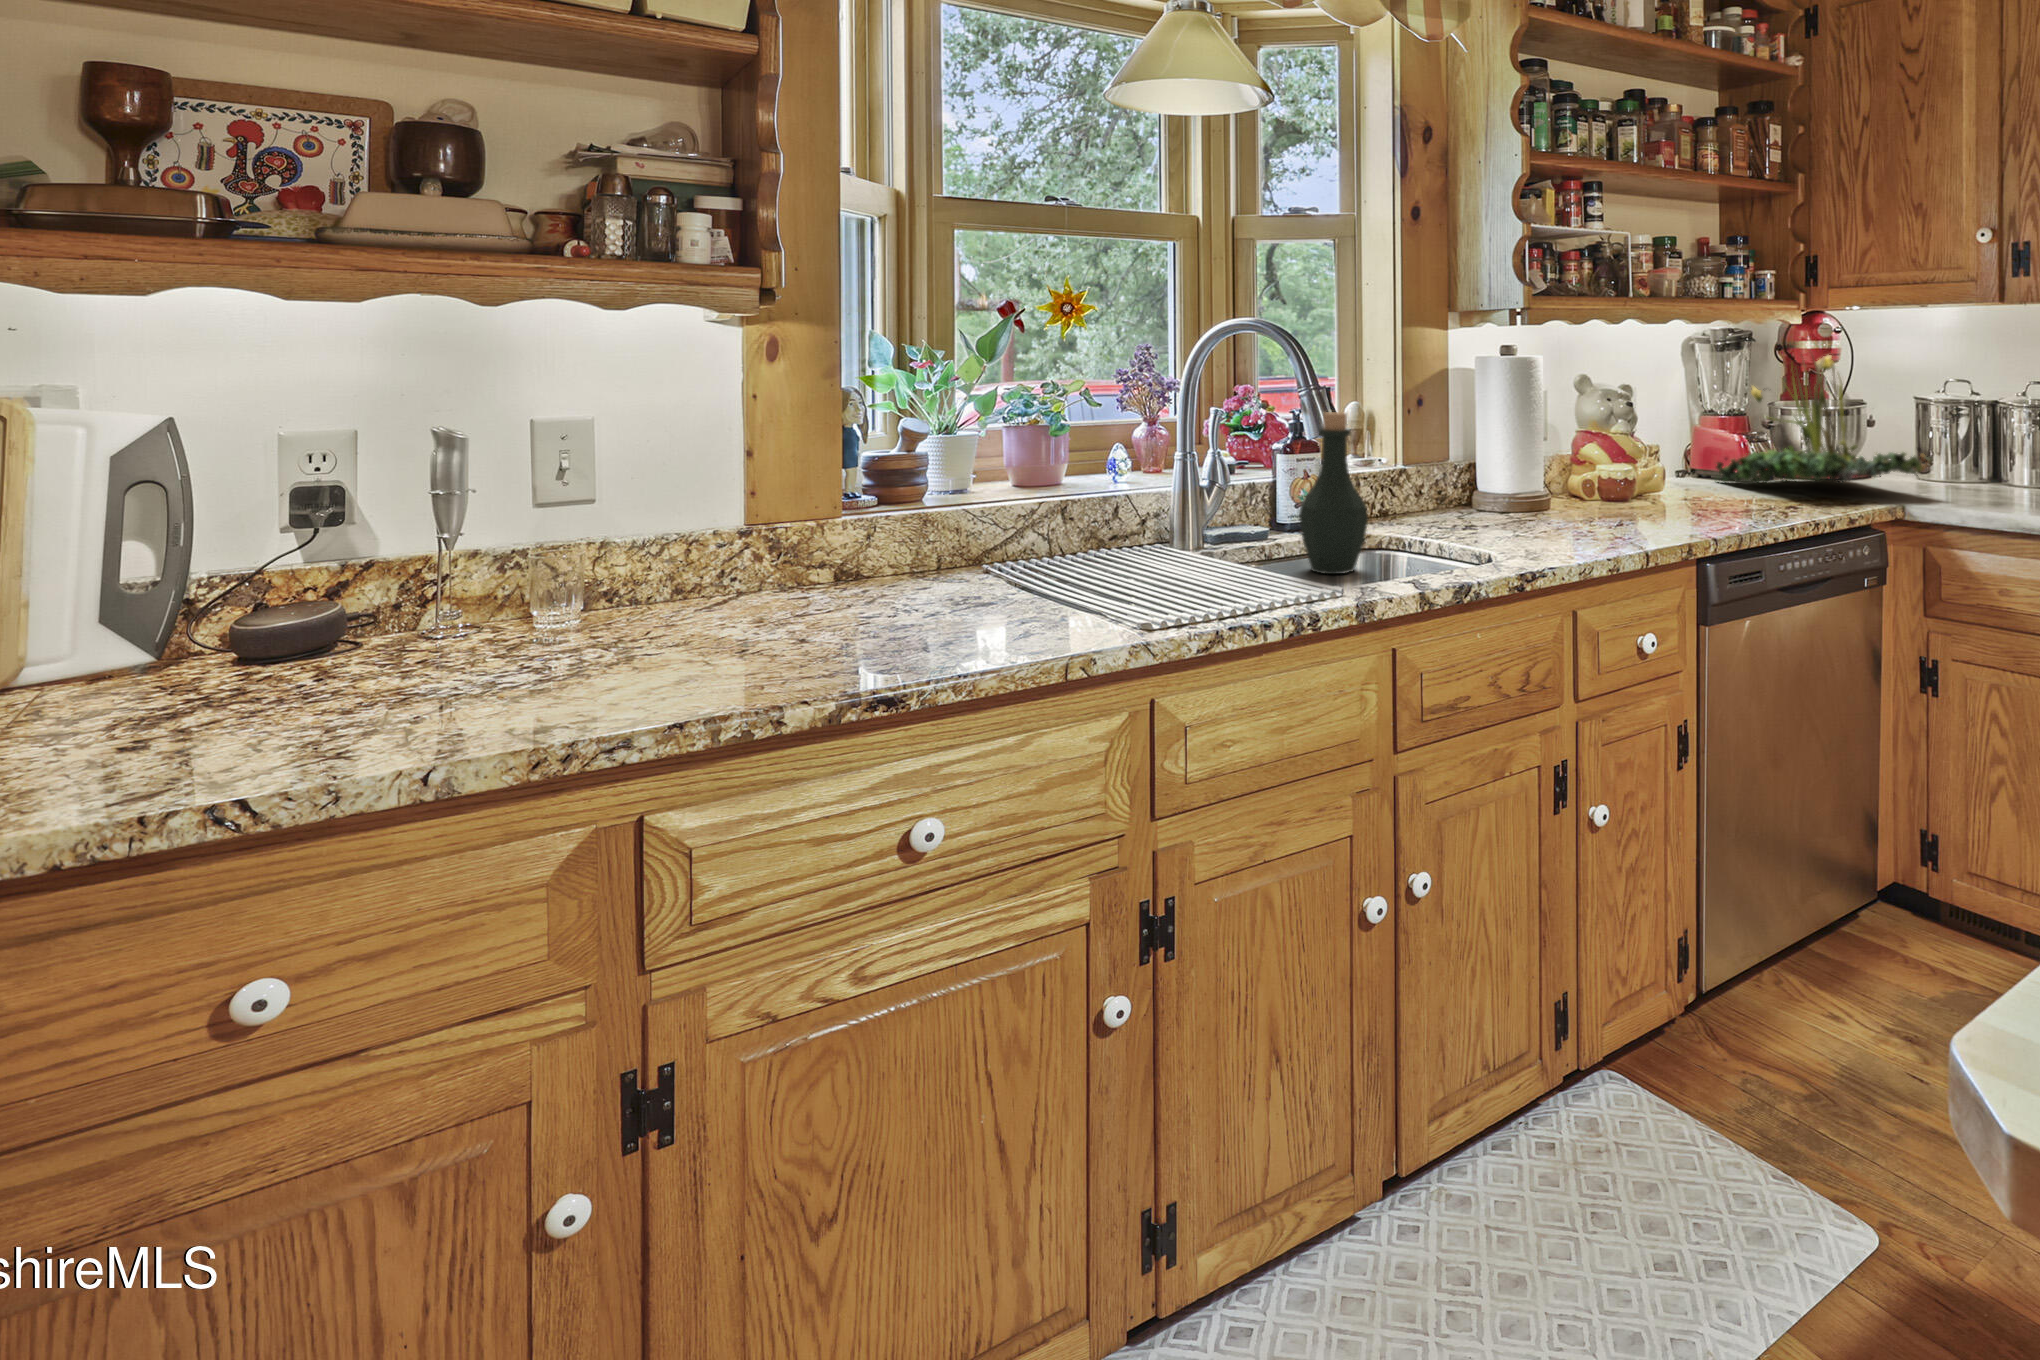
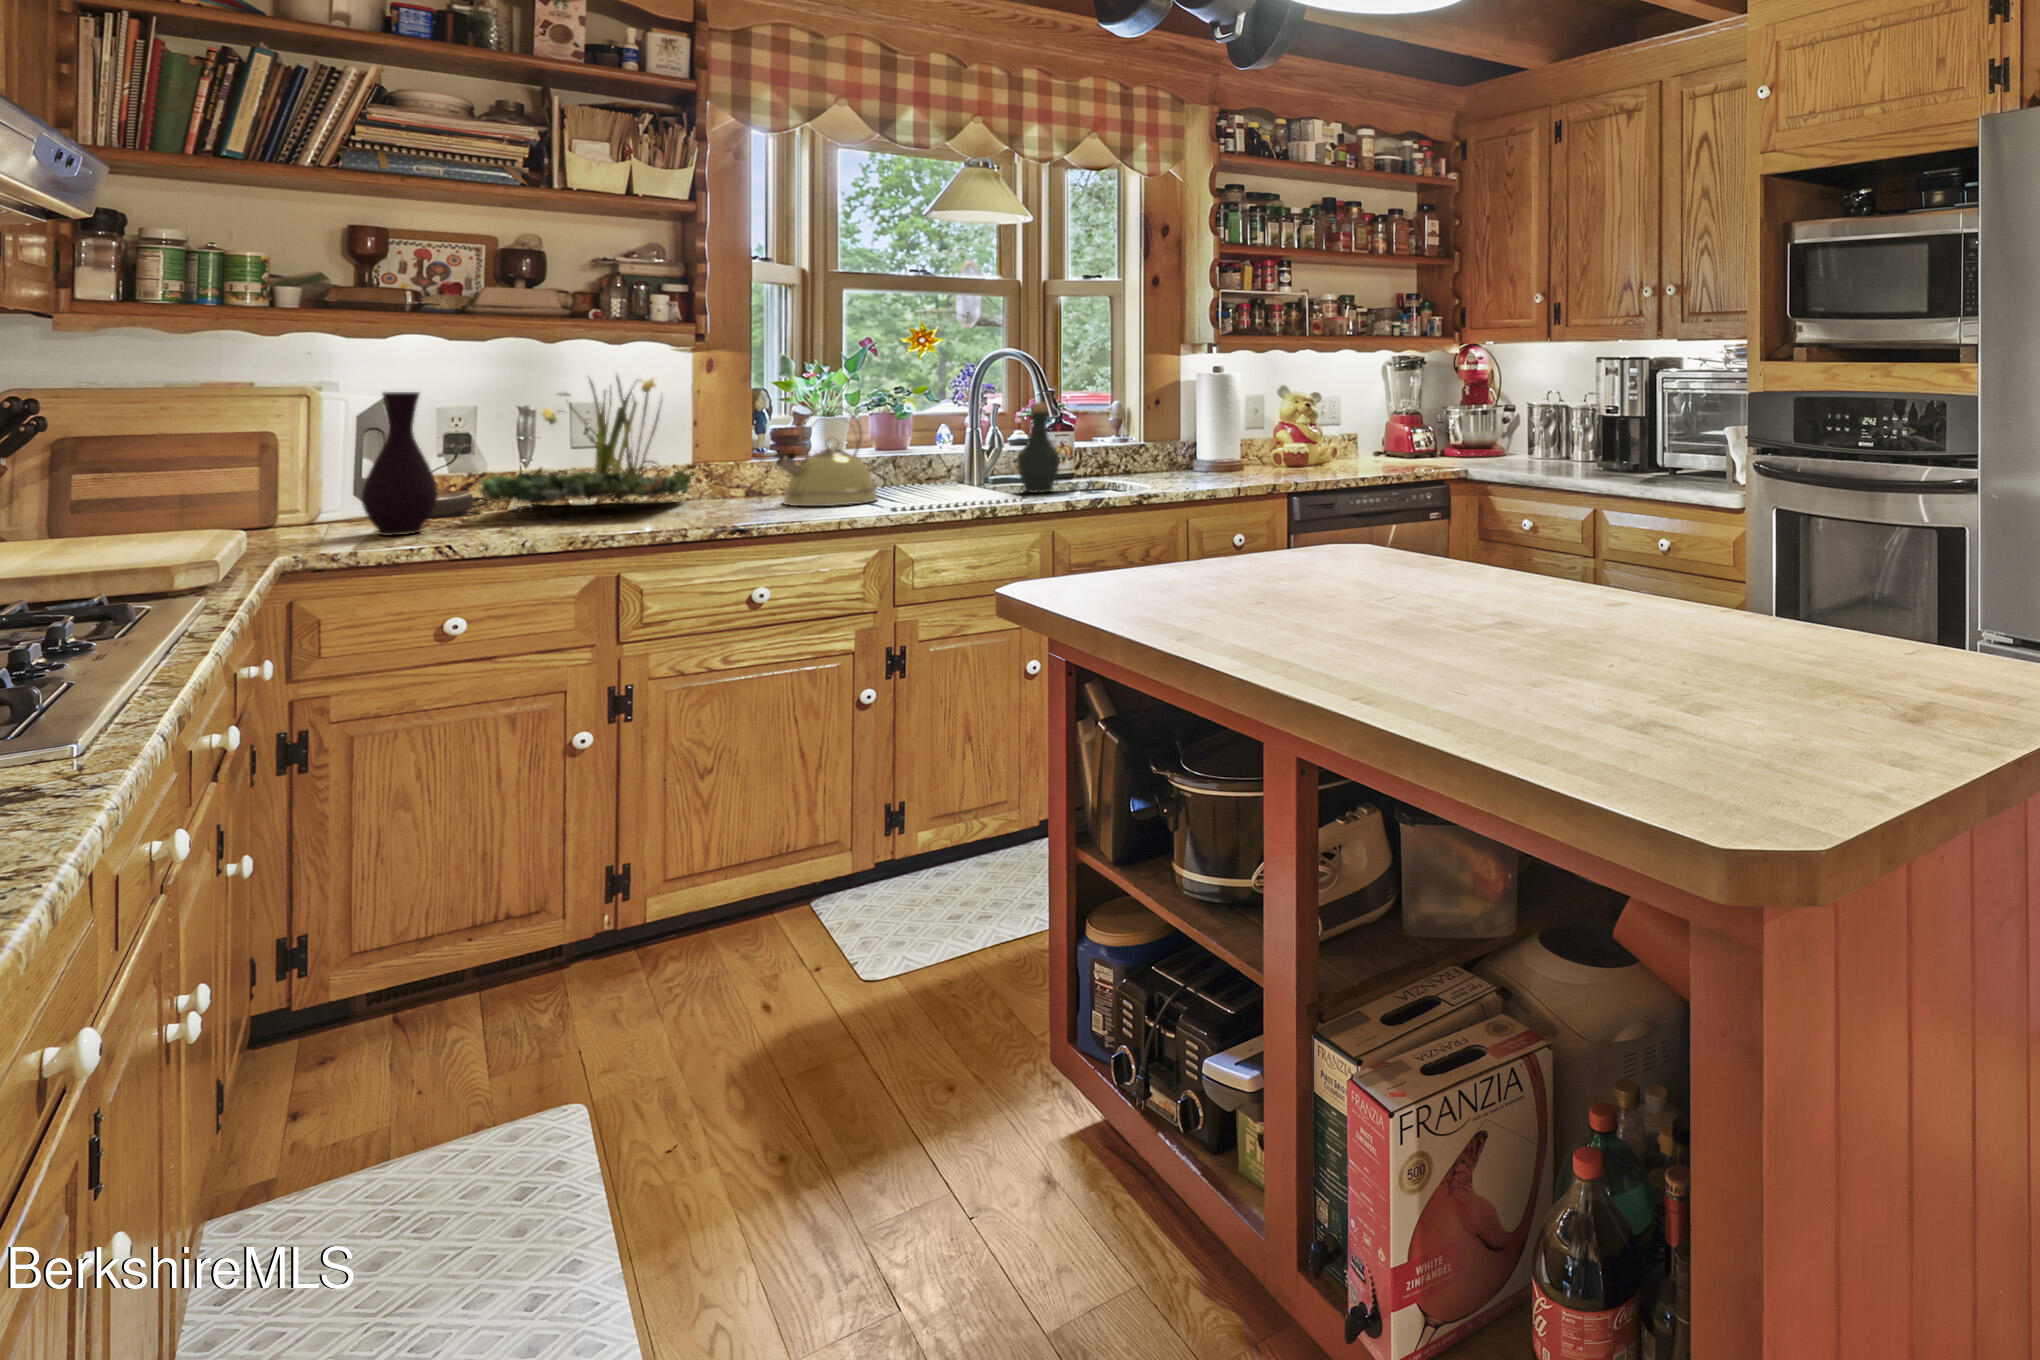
plant: present [1716,354,1932,484] -> present [480,377,694,504]
vase: none [77,410,256,738] -> present [362,392,438,535]
kettle: none [907,422,1083,618] -> present [773,405,877,506]

